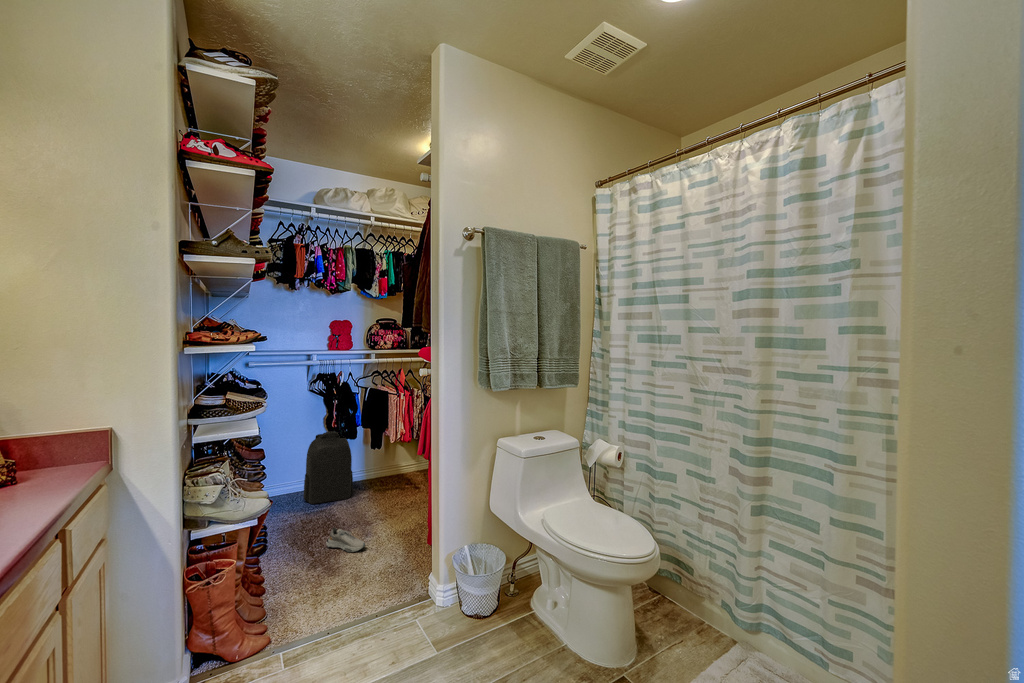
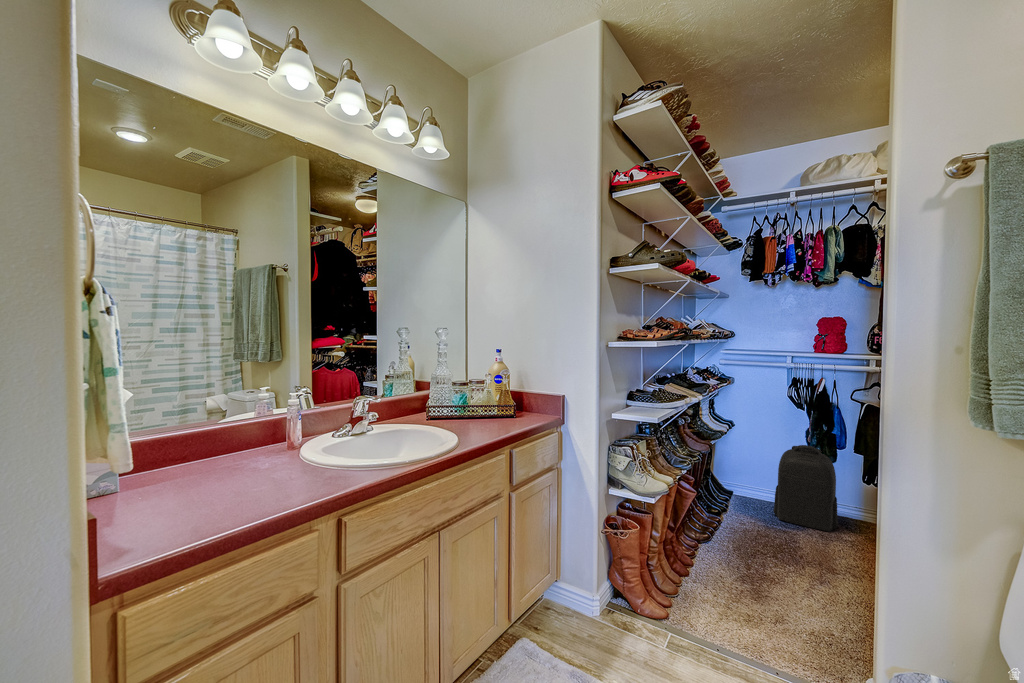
shoe: present [326,527,365,552] -> none [768,550,813,592]

